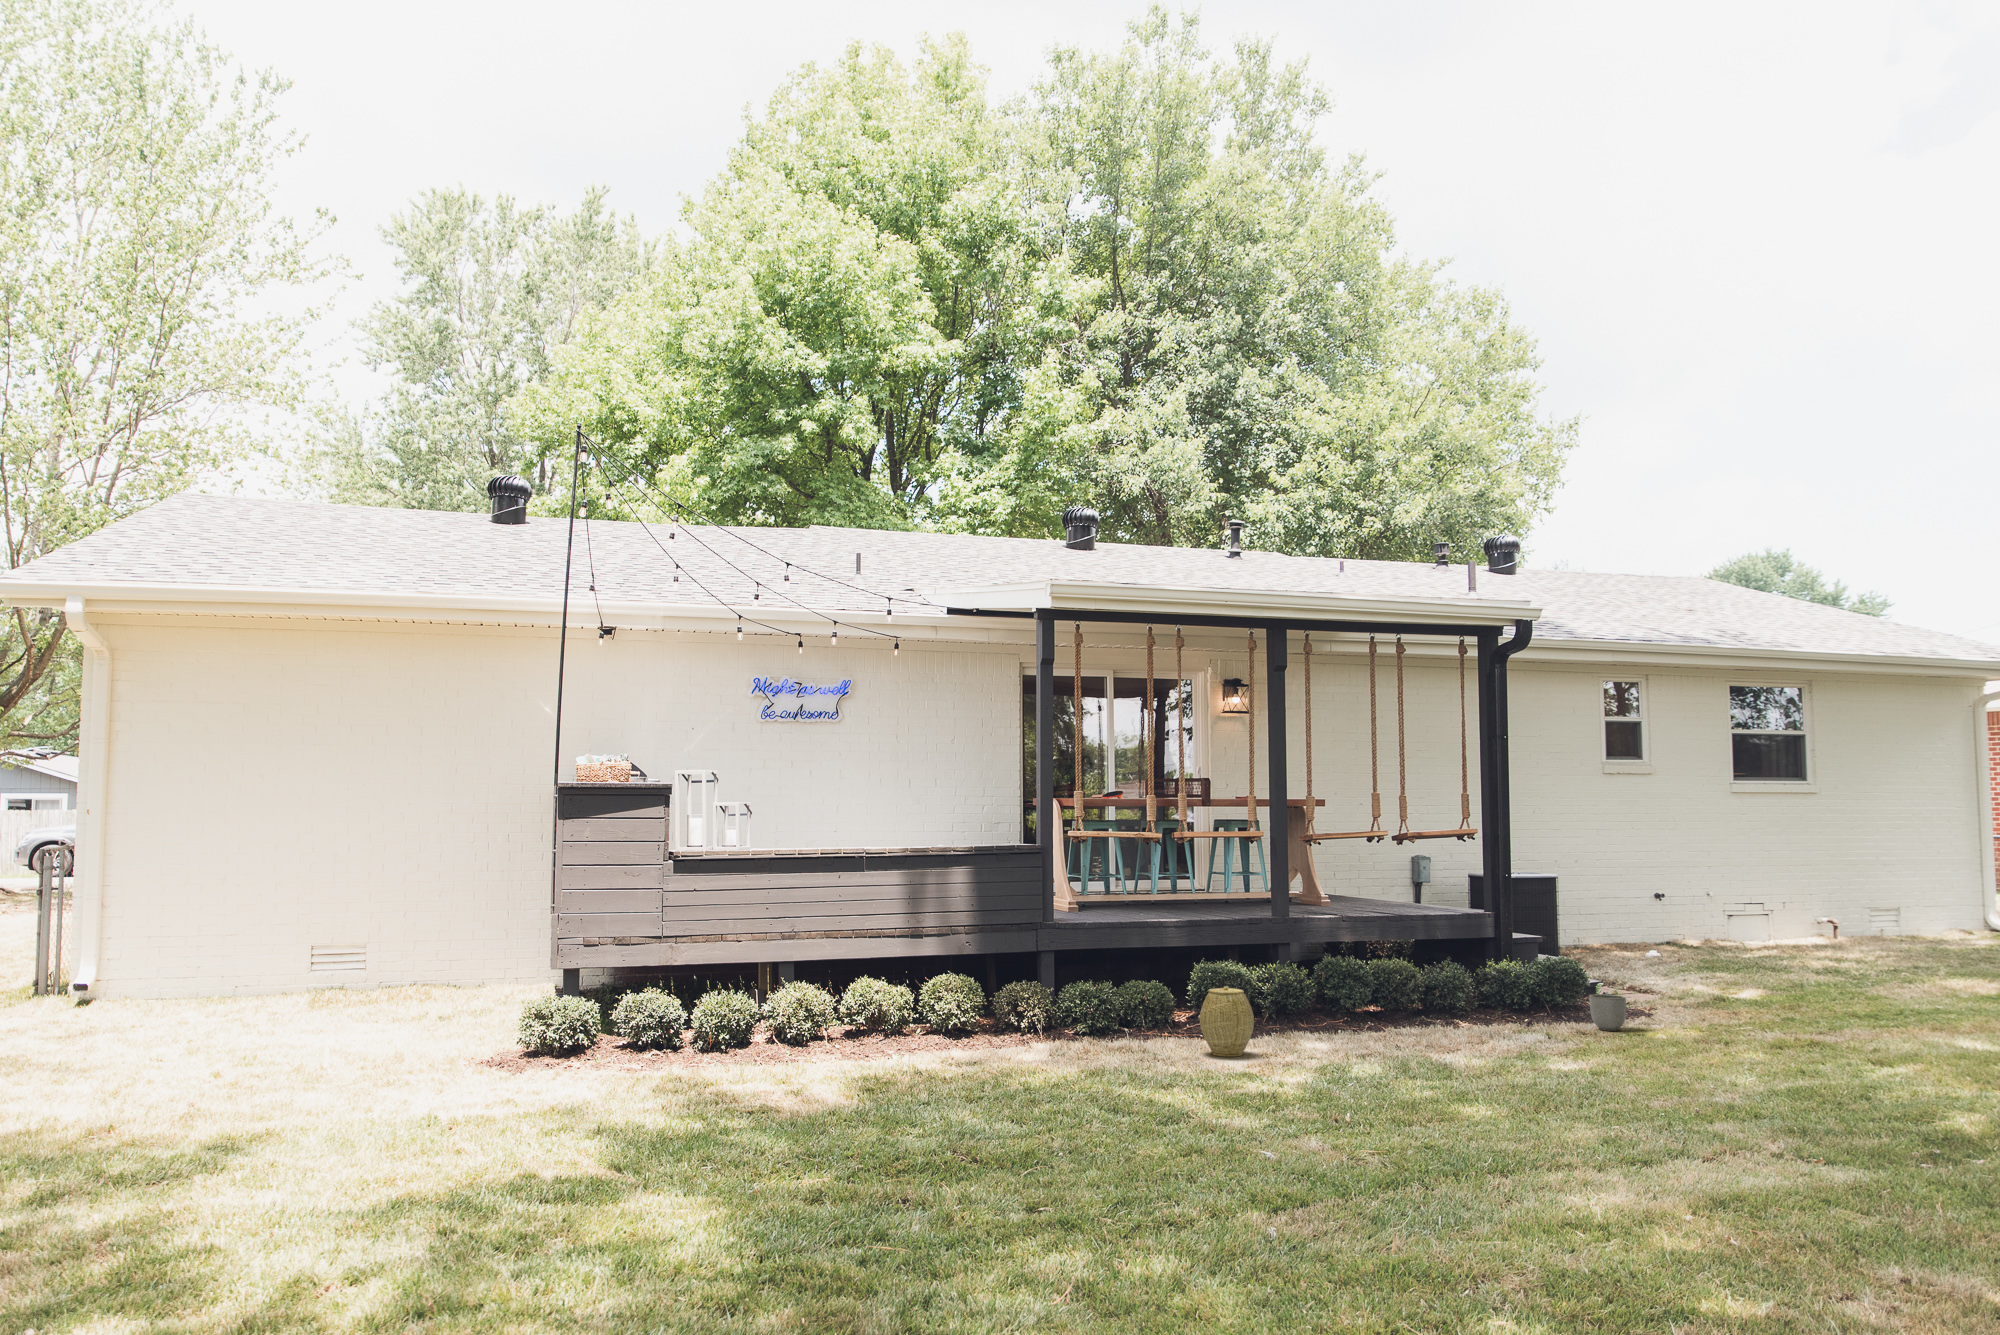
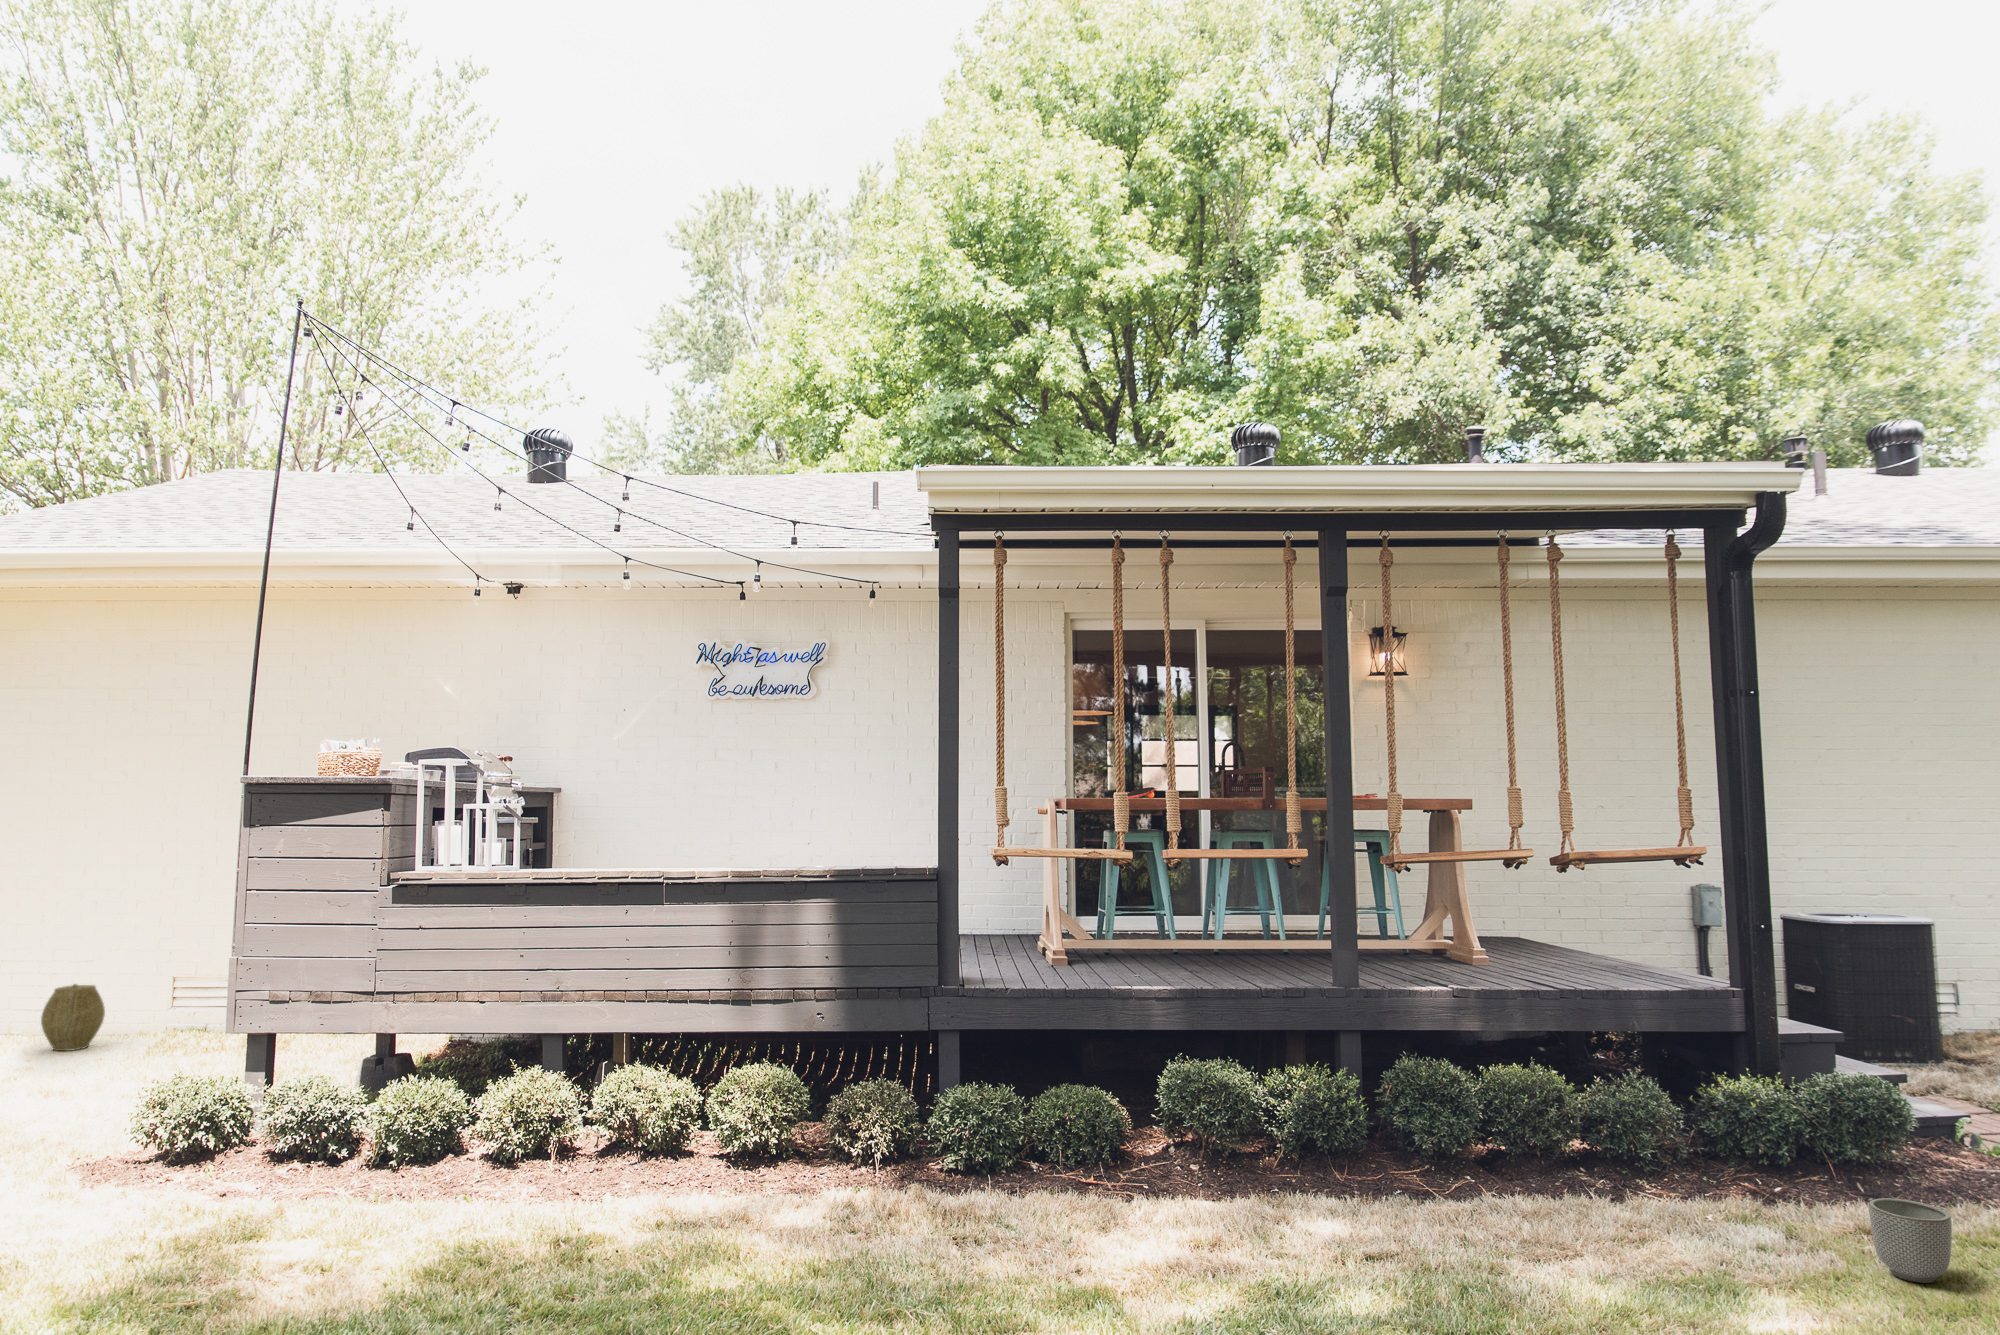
woven basket: present [1200,986,1254,1057] -> present [41,984,105,1051]

